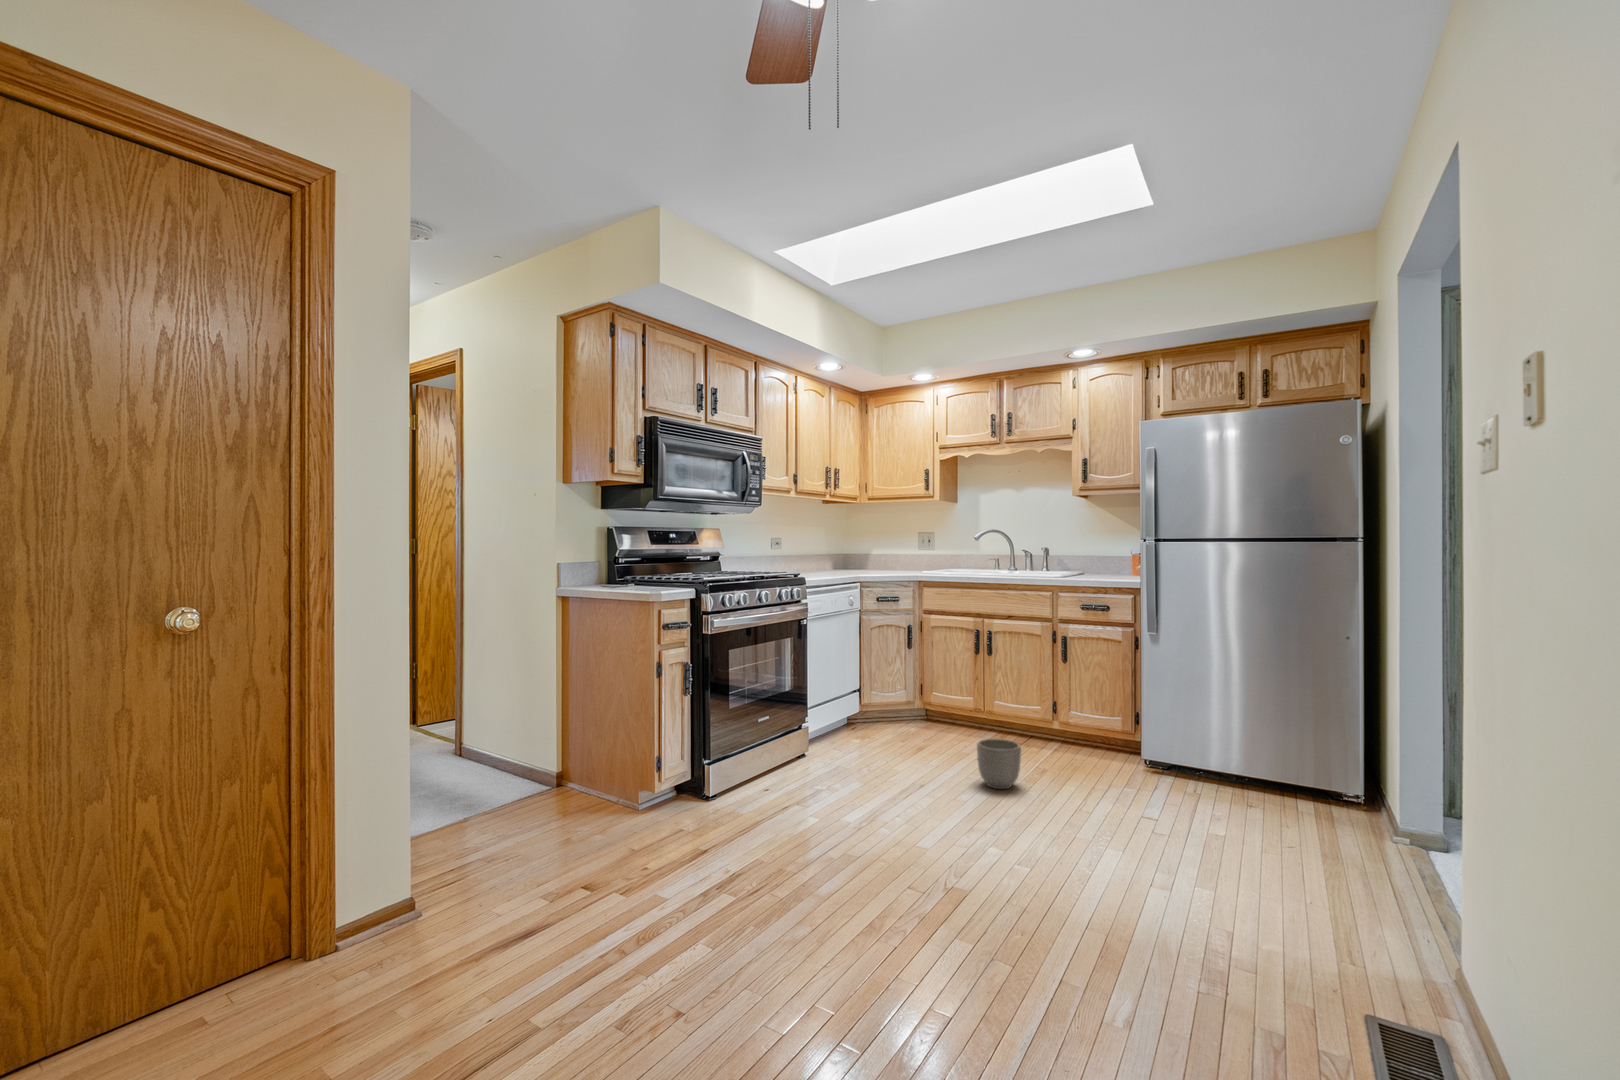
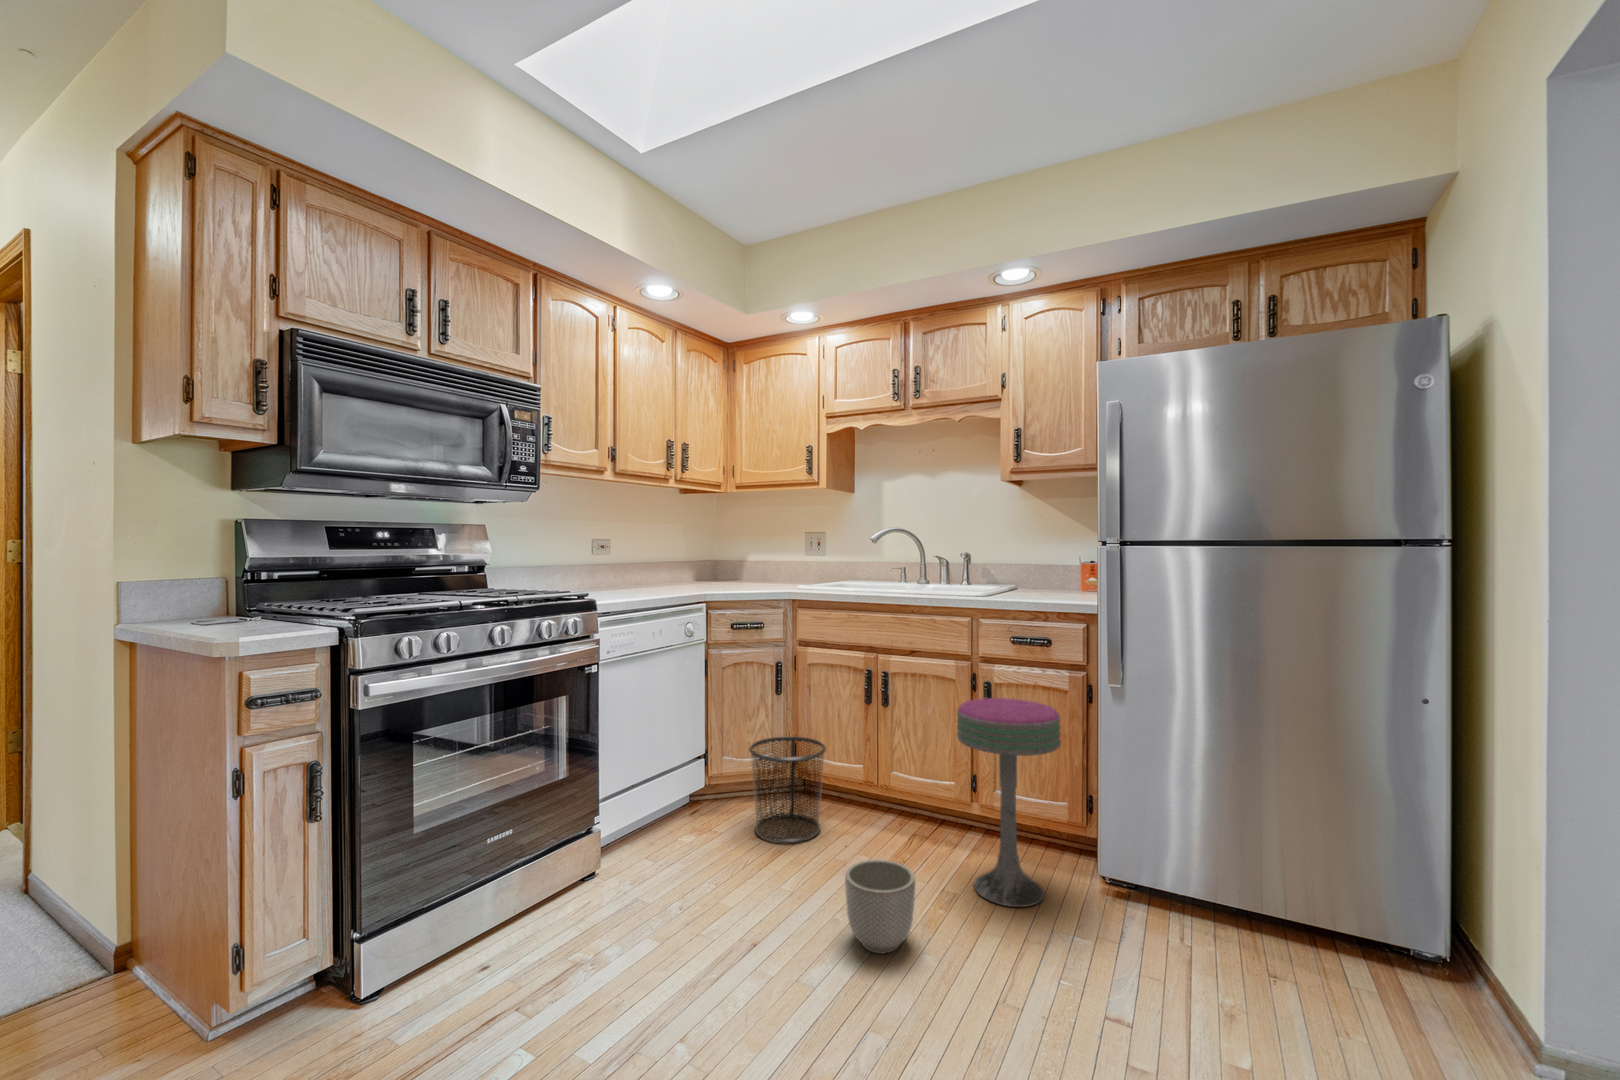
bar stool: none [1045,645,1114,774] -> present [957,698,1061,907]
waste bin: none [896,677,950,745] -> present [749,736,826,843]

